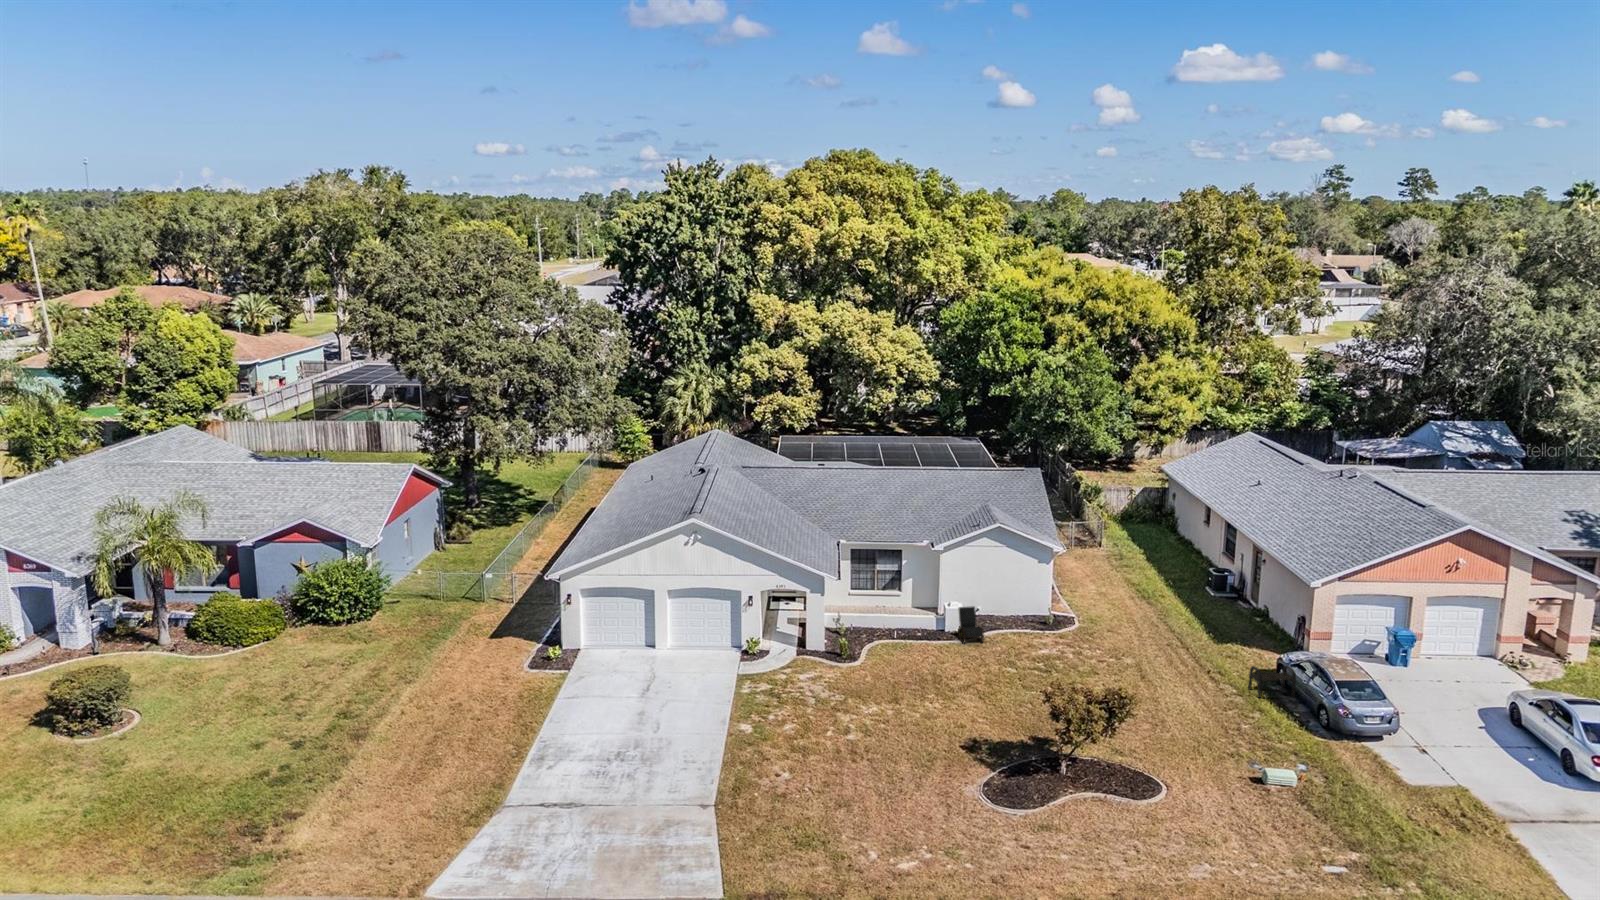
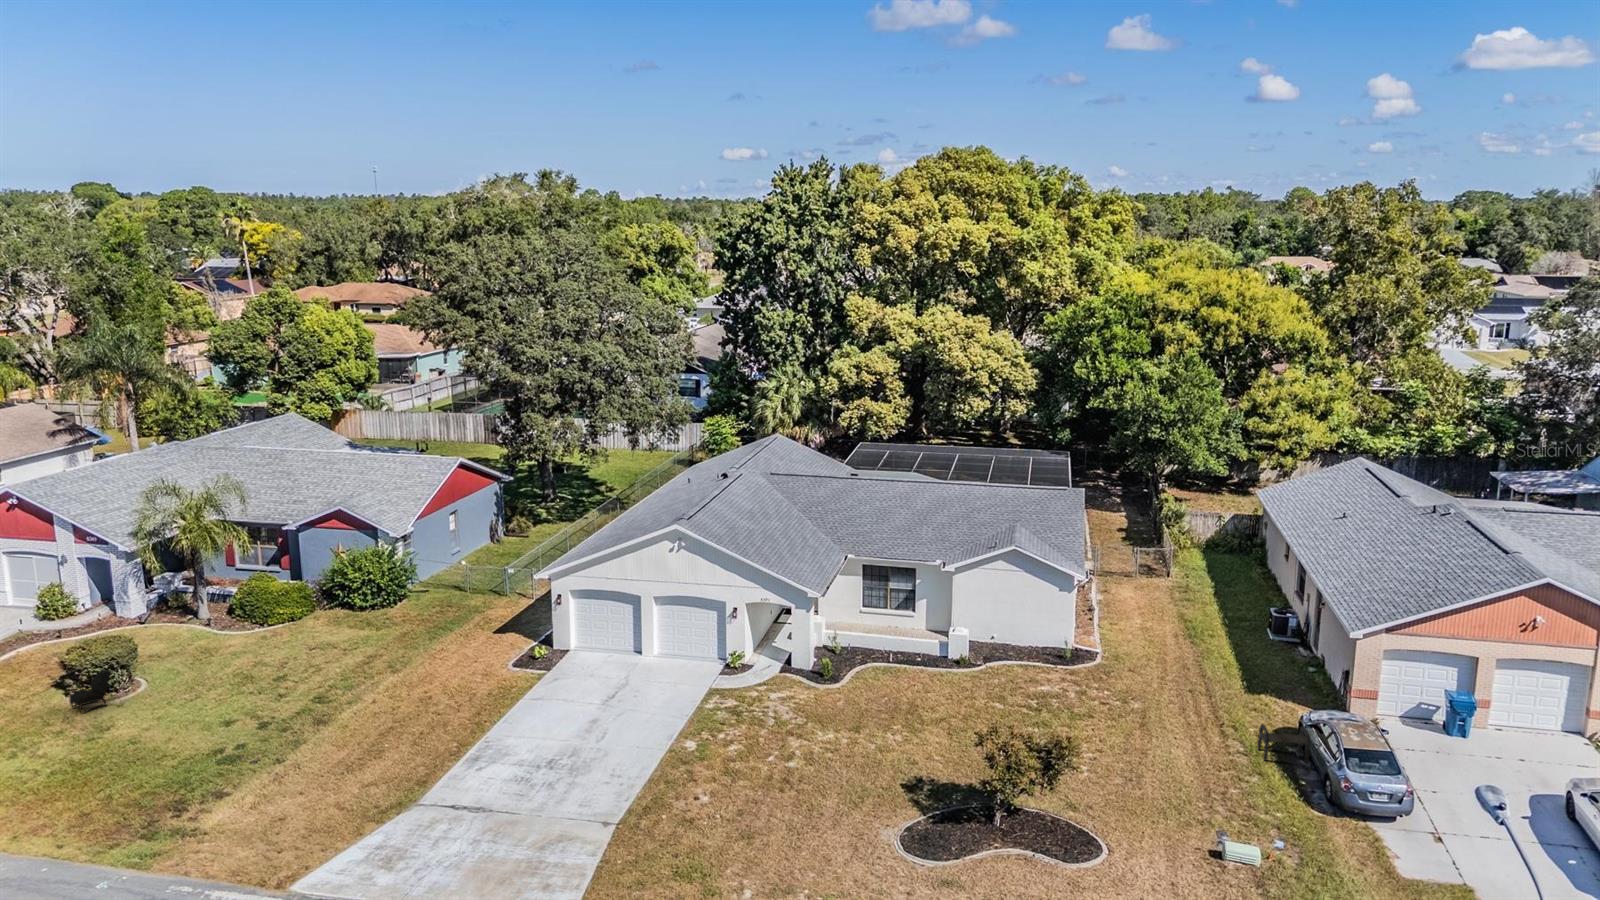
lounge chair: present [958,606,984,644] -> present [69,669,111,713]

